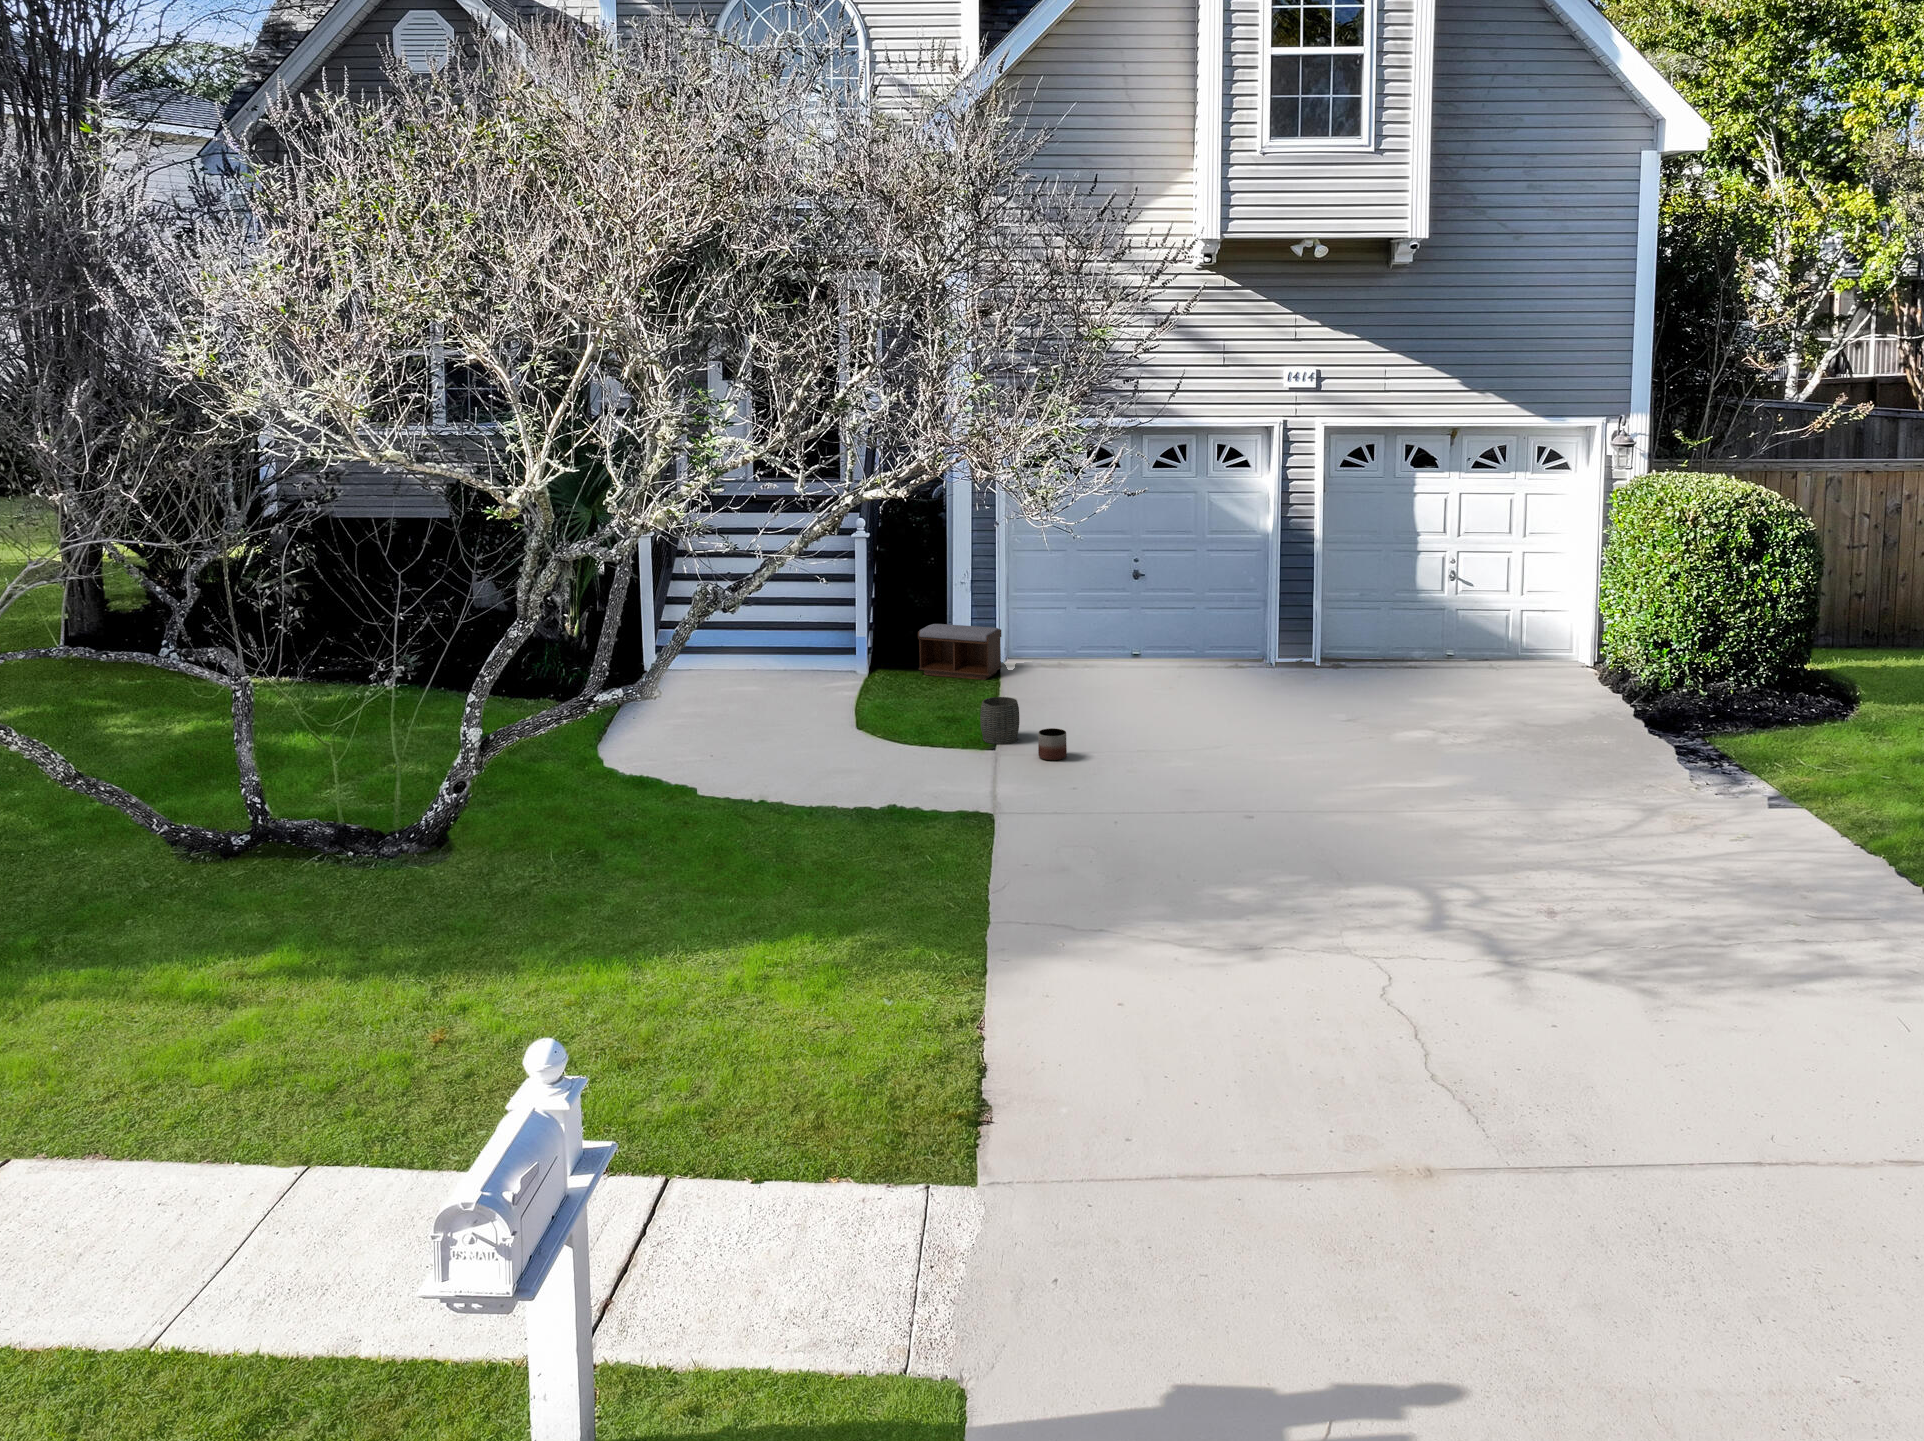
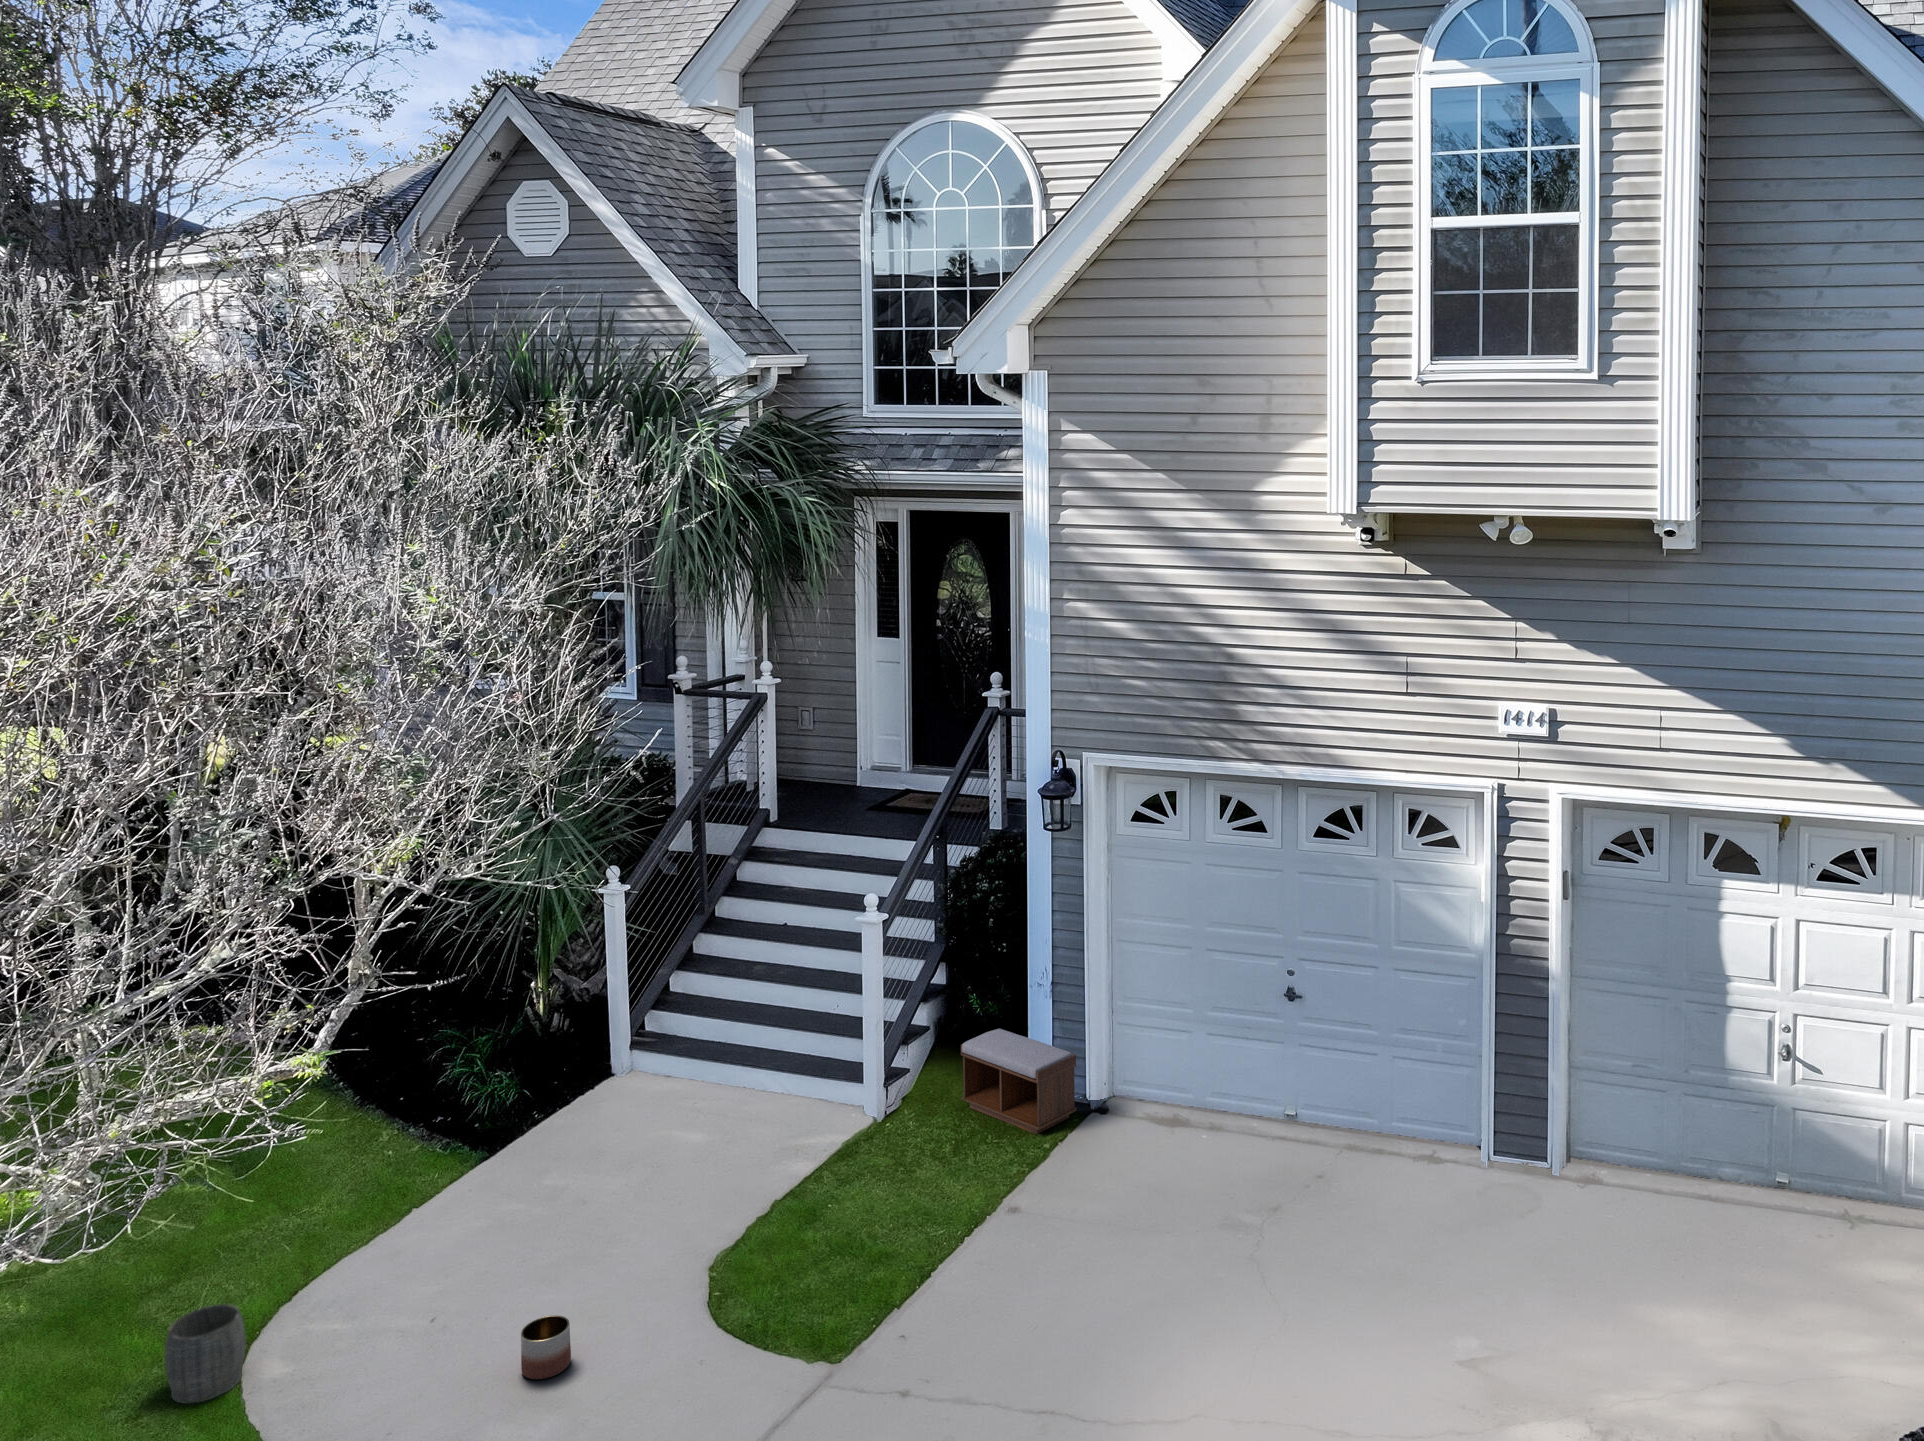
woven basket: present [980,697,1020,744] -> present [165,1304,246,1404]
planter: present [1038,728,1067,760] -> present [521,1315,571,1379]

